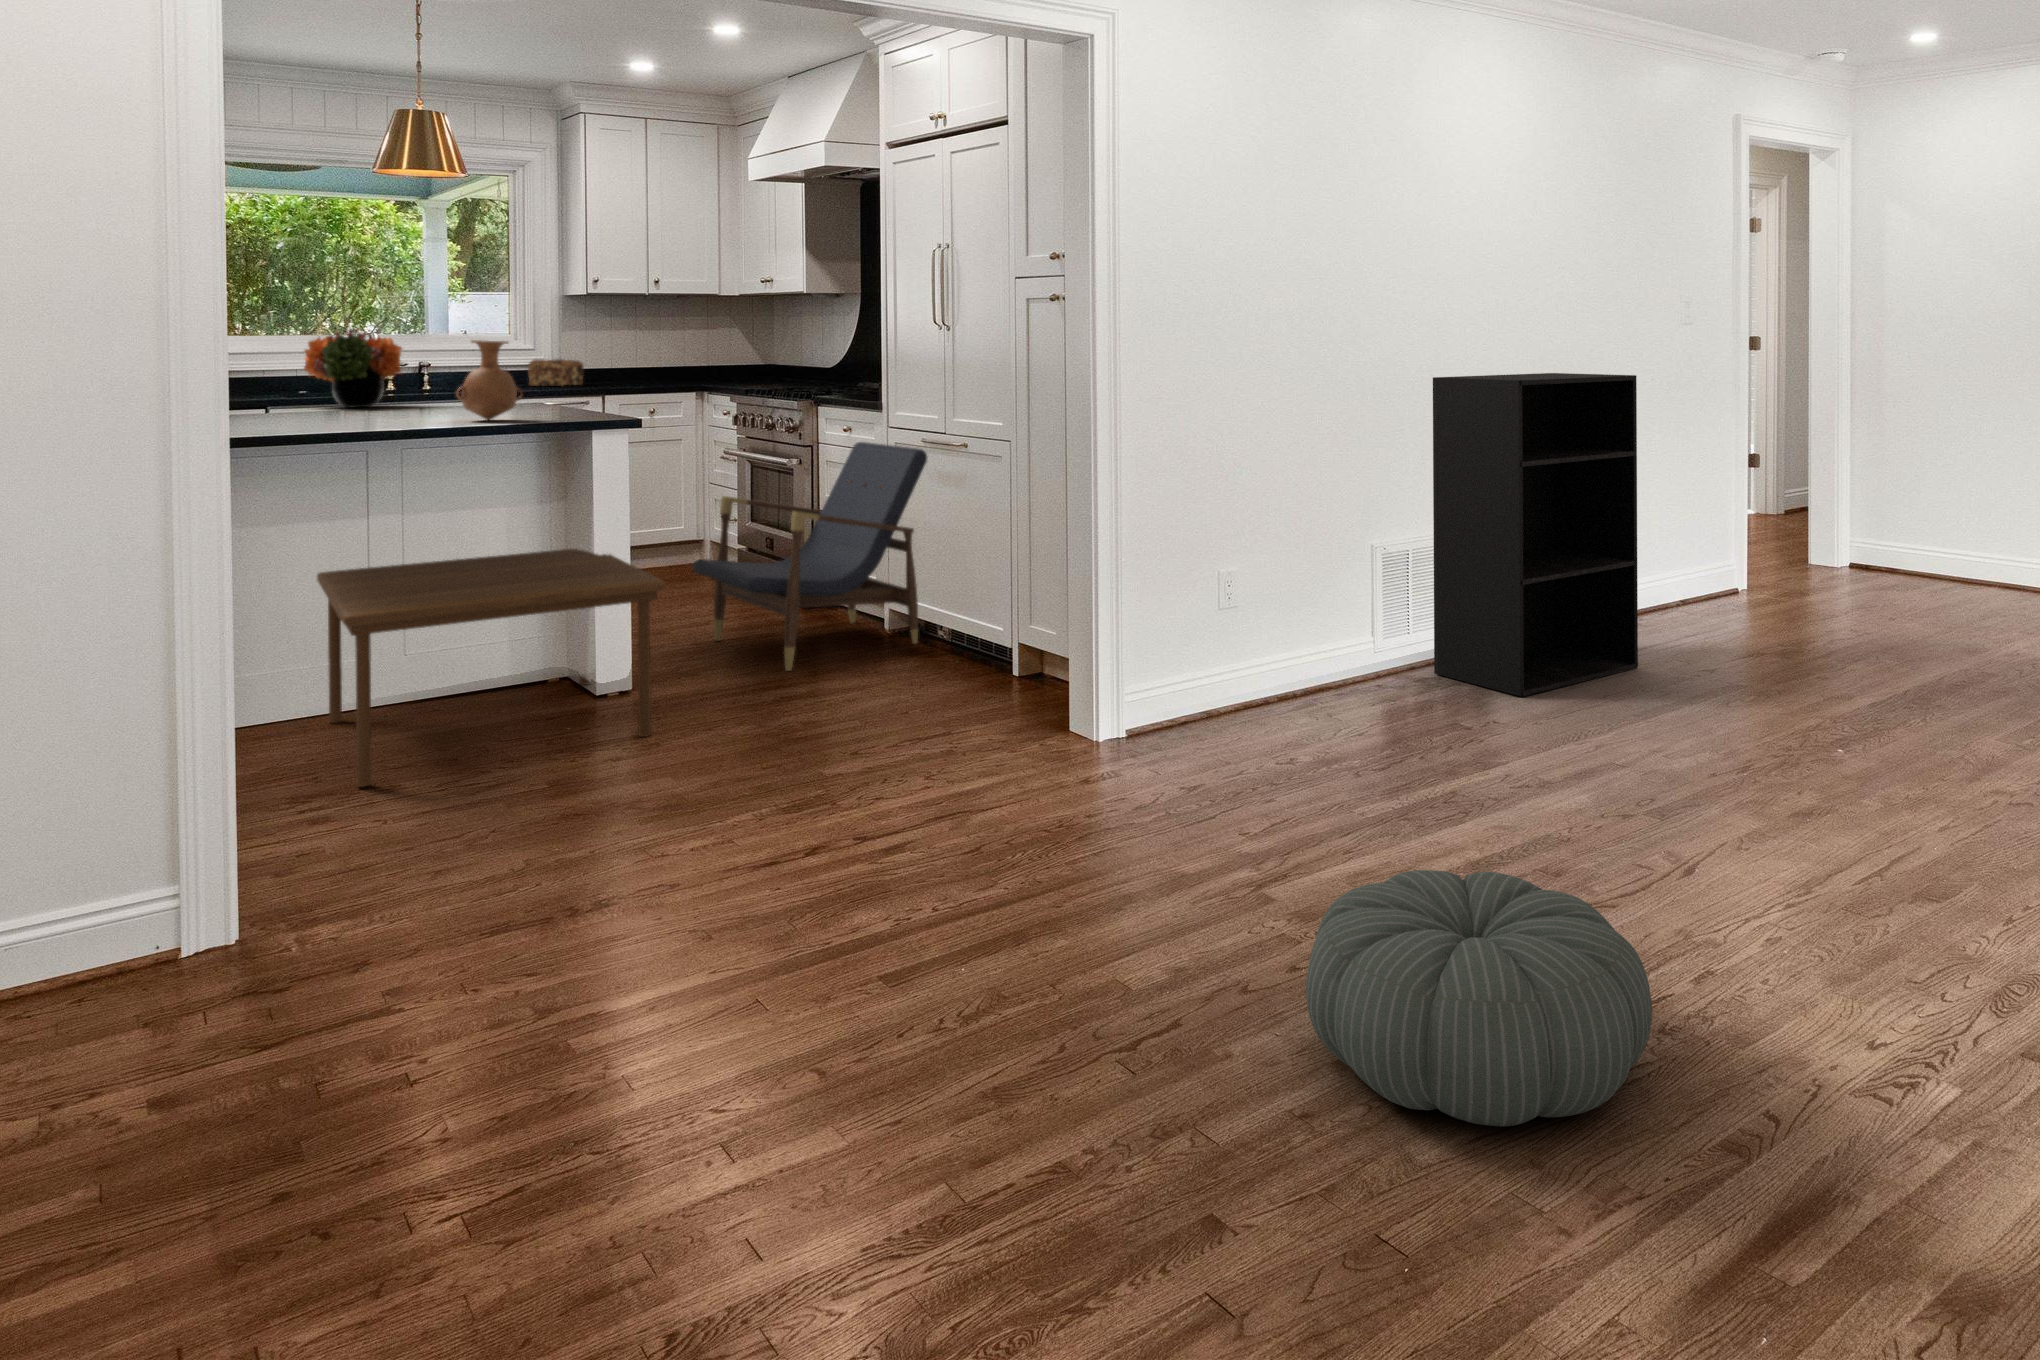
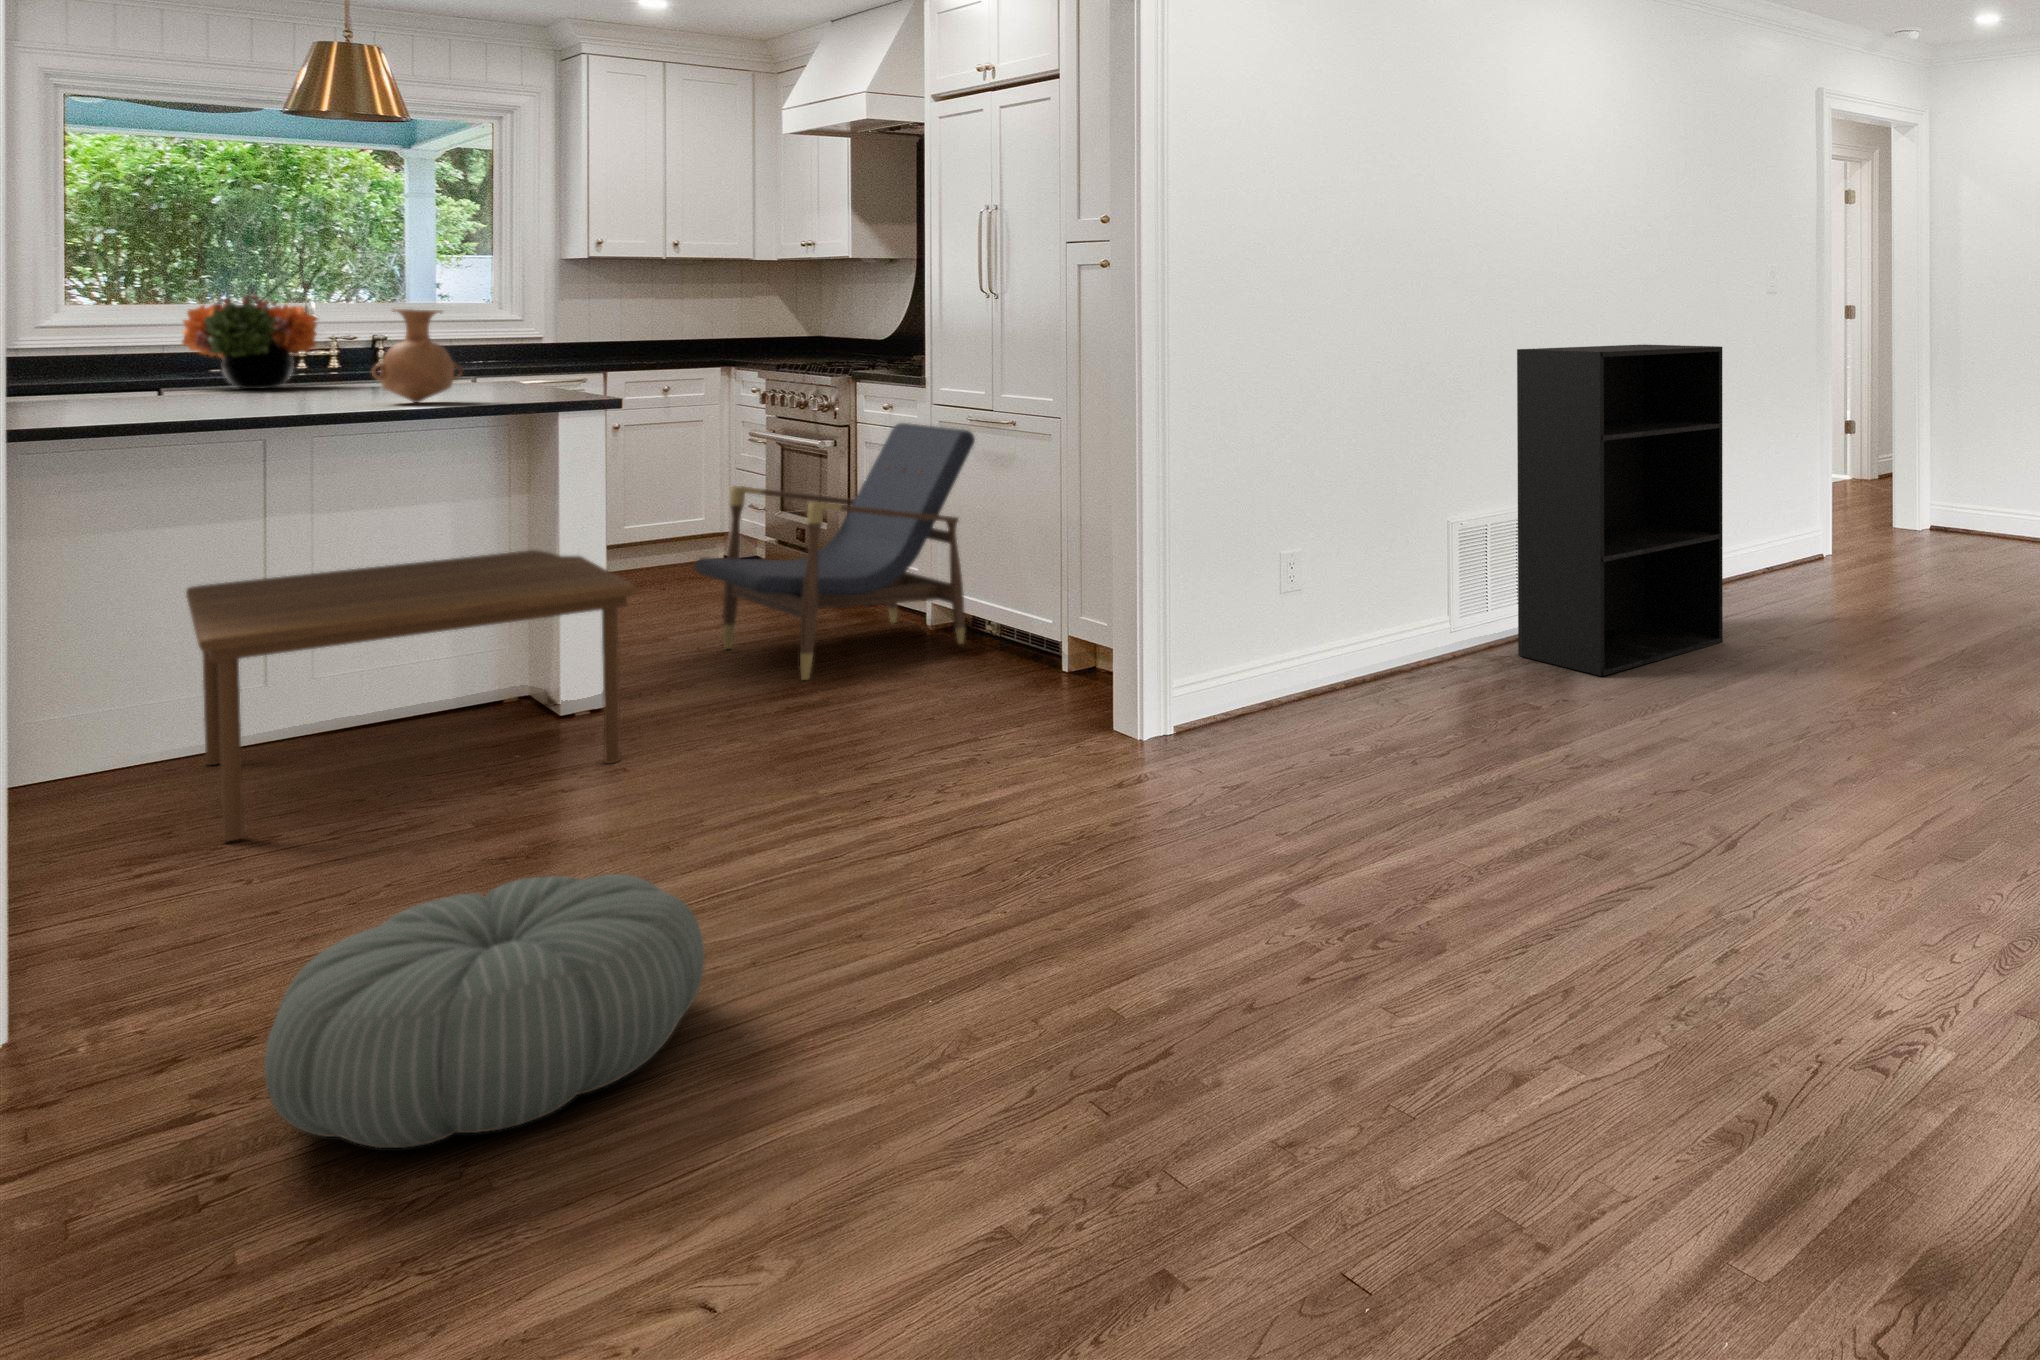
bread loaf: present [528,359,584,386] -> none [511,332,582,363]
pouf: present [1306,870,1652,1126] -> present [265,874,705,1148]

